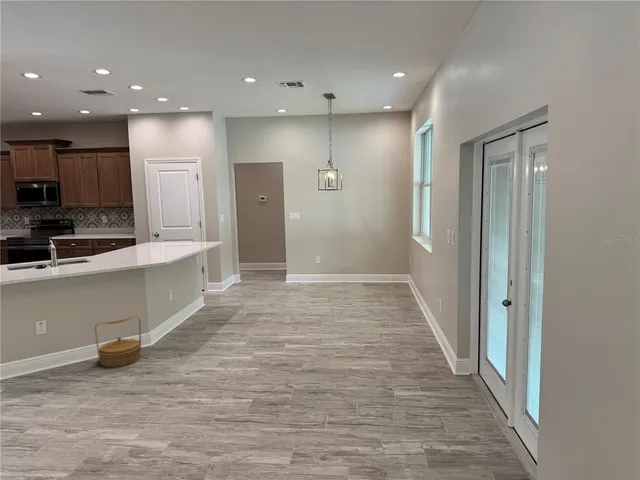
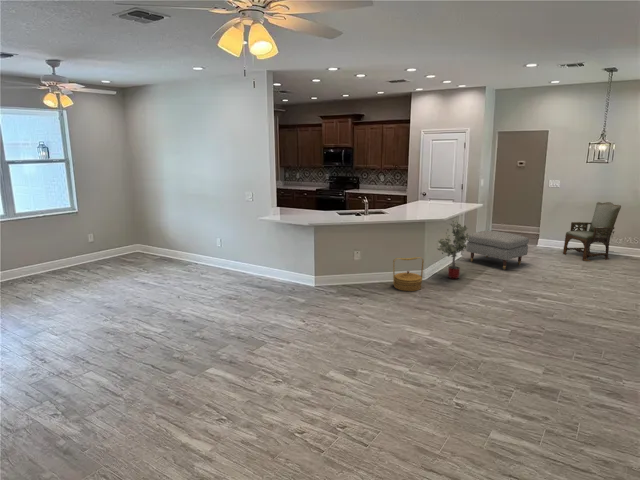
armchair: none [310,230,353,291] -> present [563,202,621,261]
potted tree: none [161,263,204,336] -> present [438,221,469,279]
ottoman: none [207,271,273,314] -> present [466,231,529,270]

